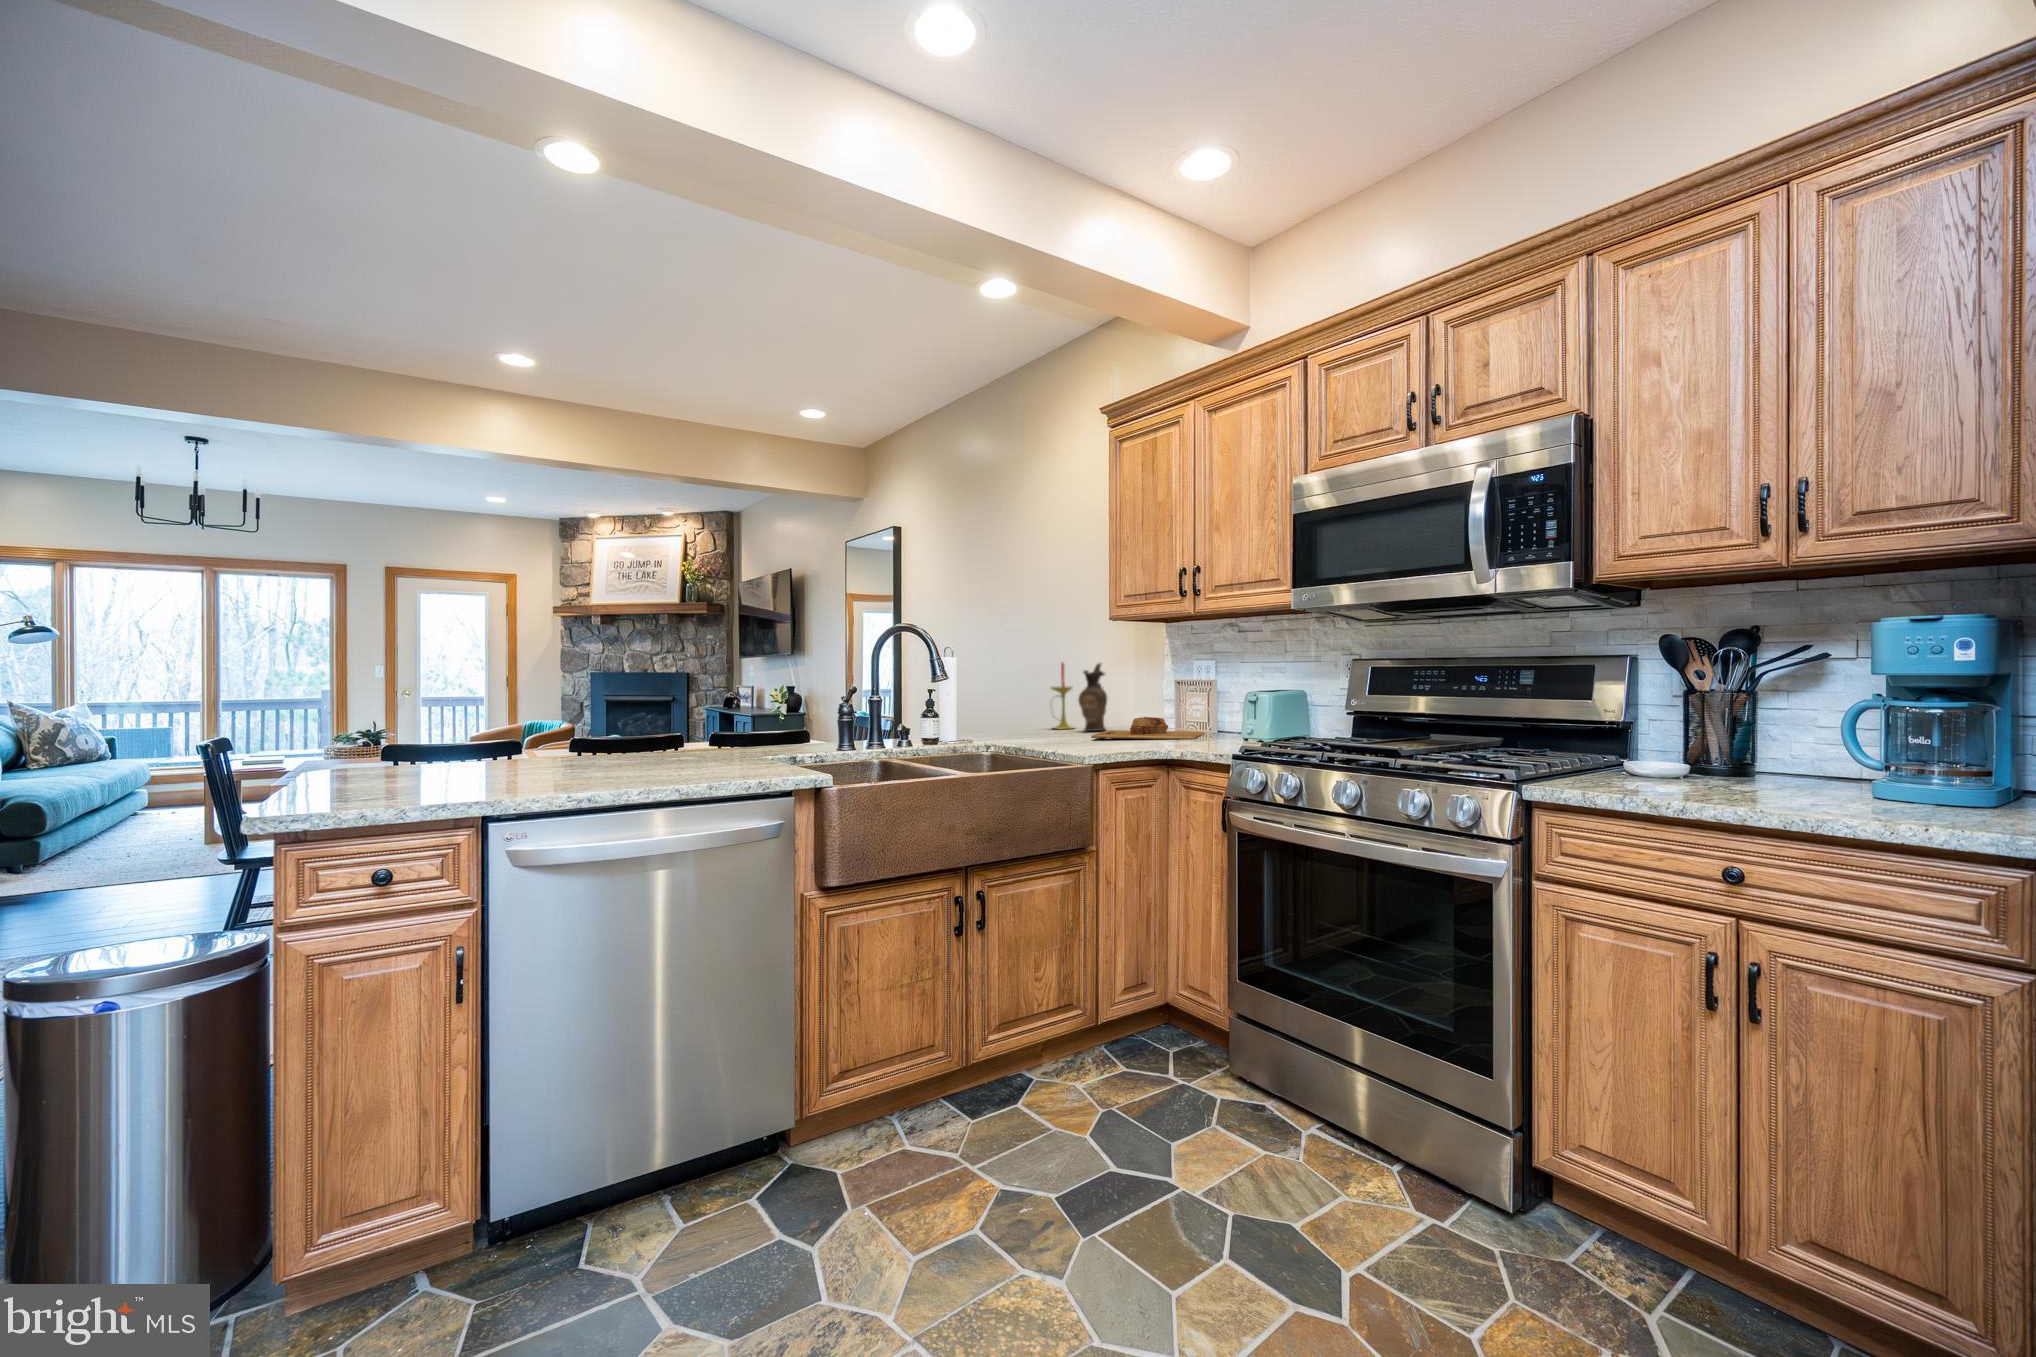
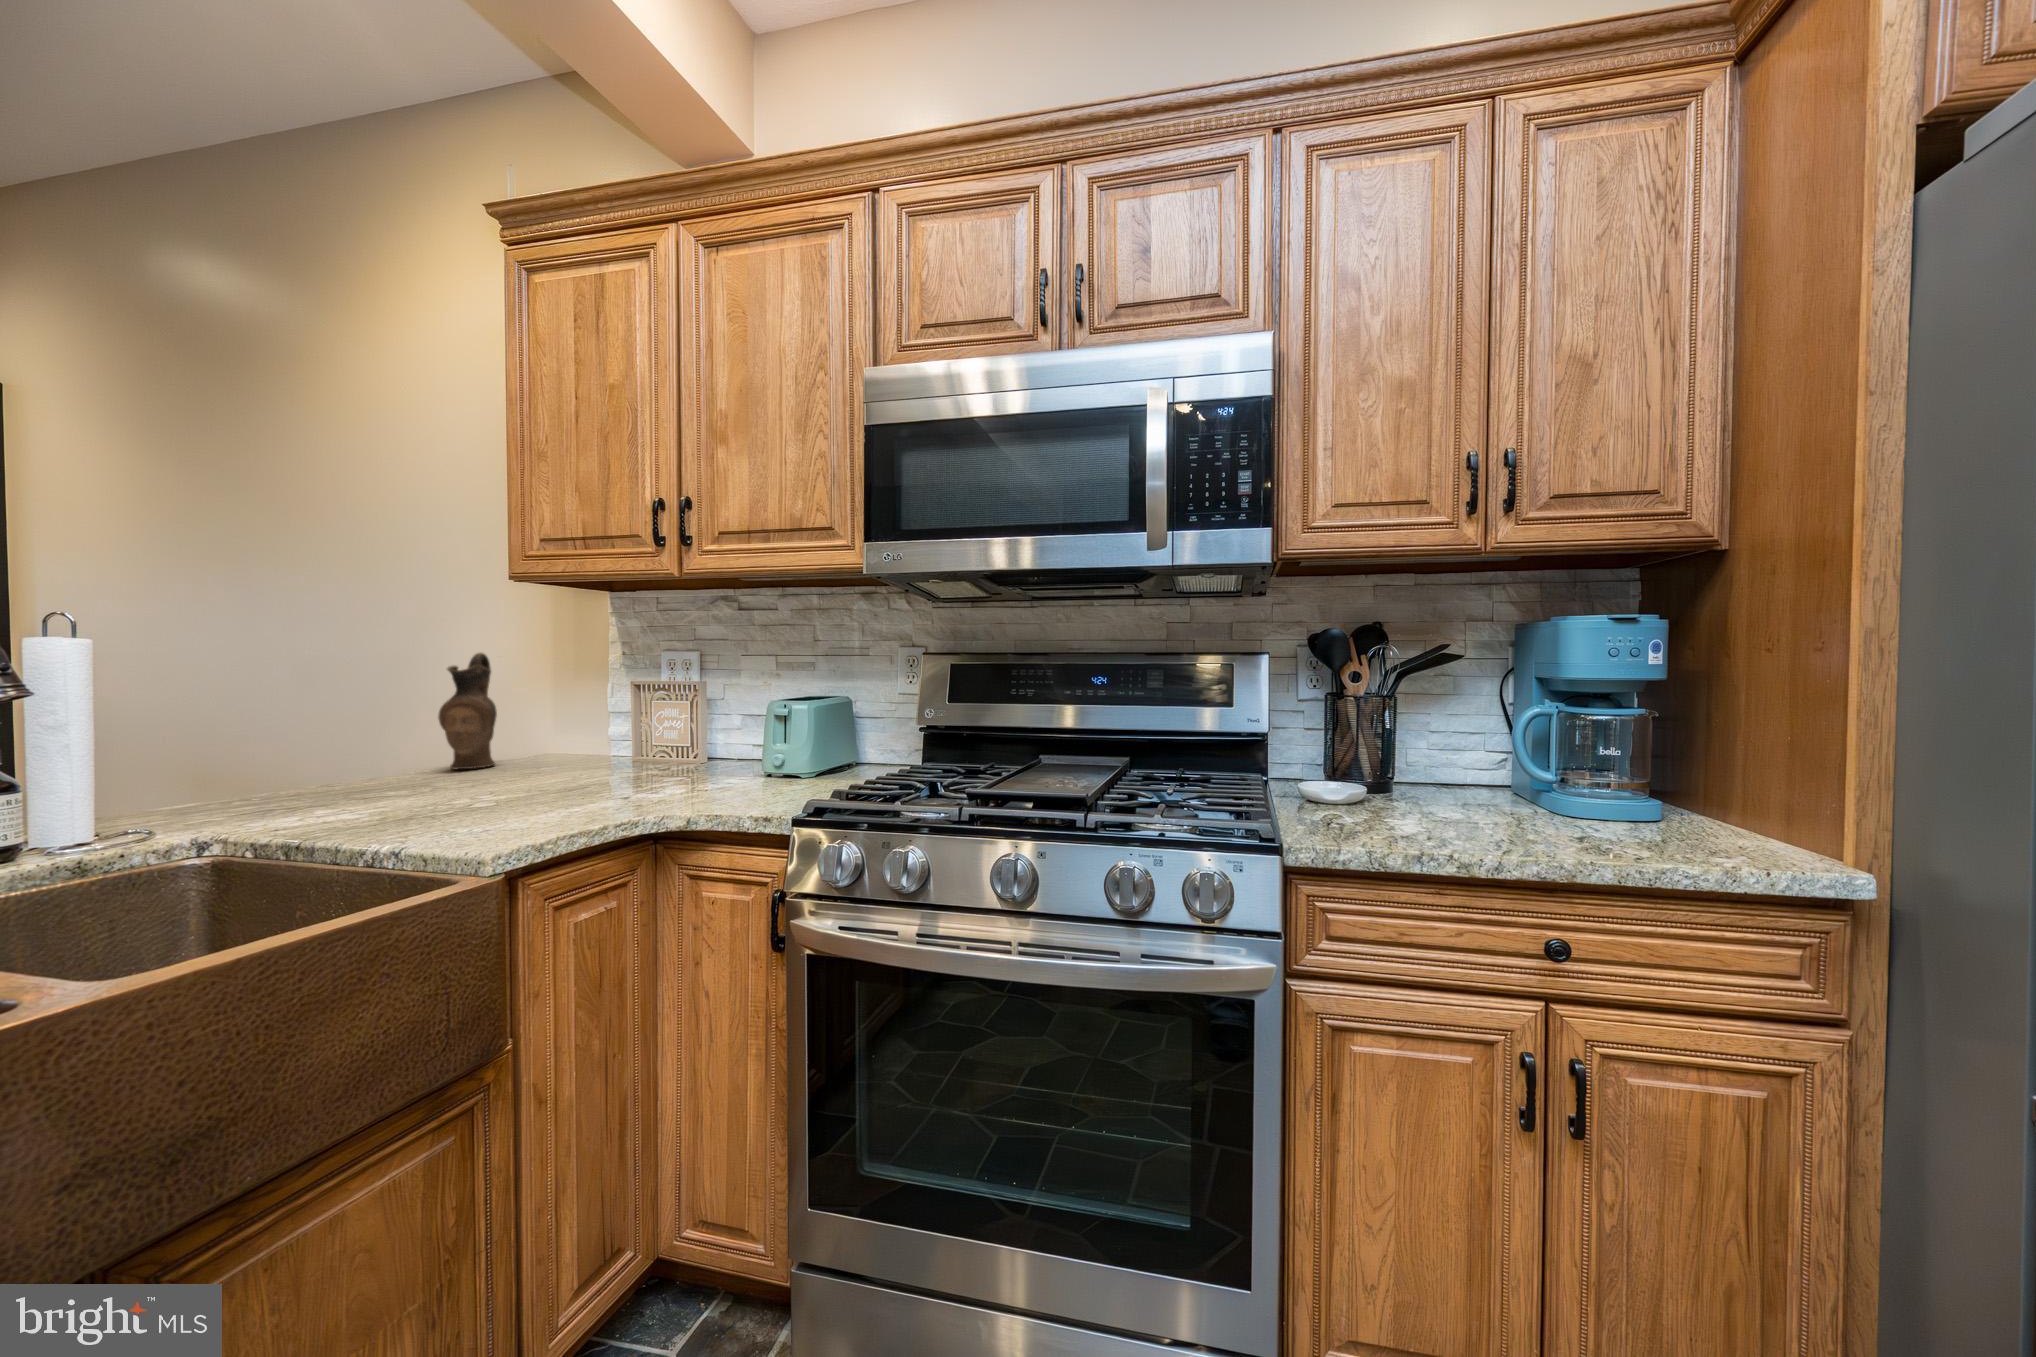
candle: present [1051,663,1073,729] -> none [373,648,431,767]
cutting board: present [1091,717,1205,740] -> none [477,744,680,791]

